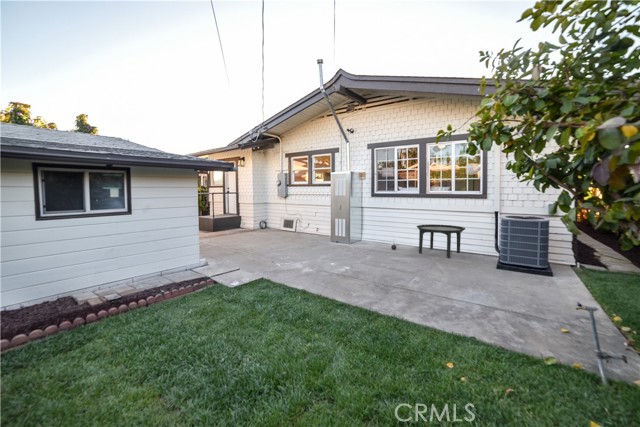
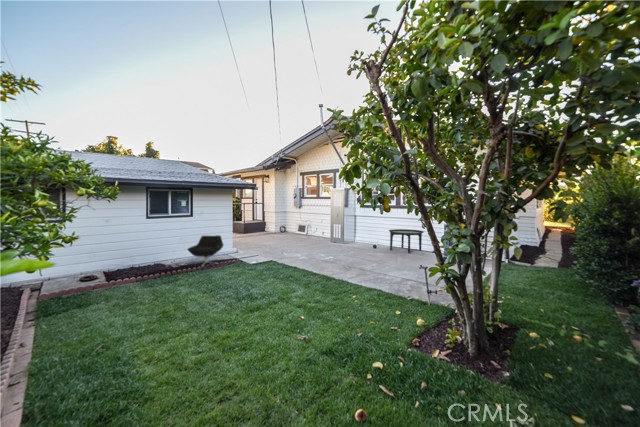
lounge chair: none [120,242,184,297] -> present [188,235,223,265]

